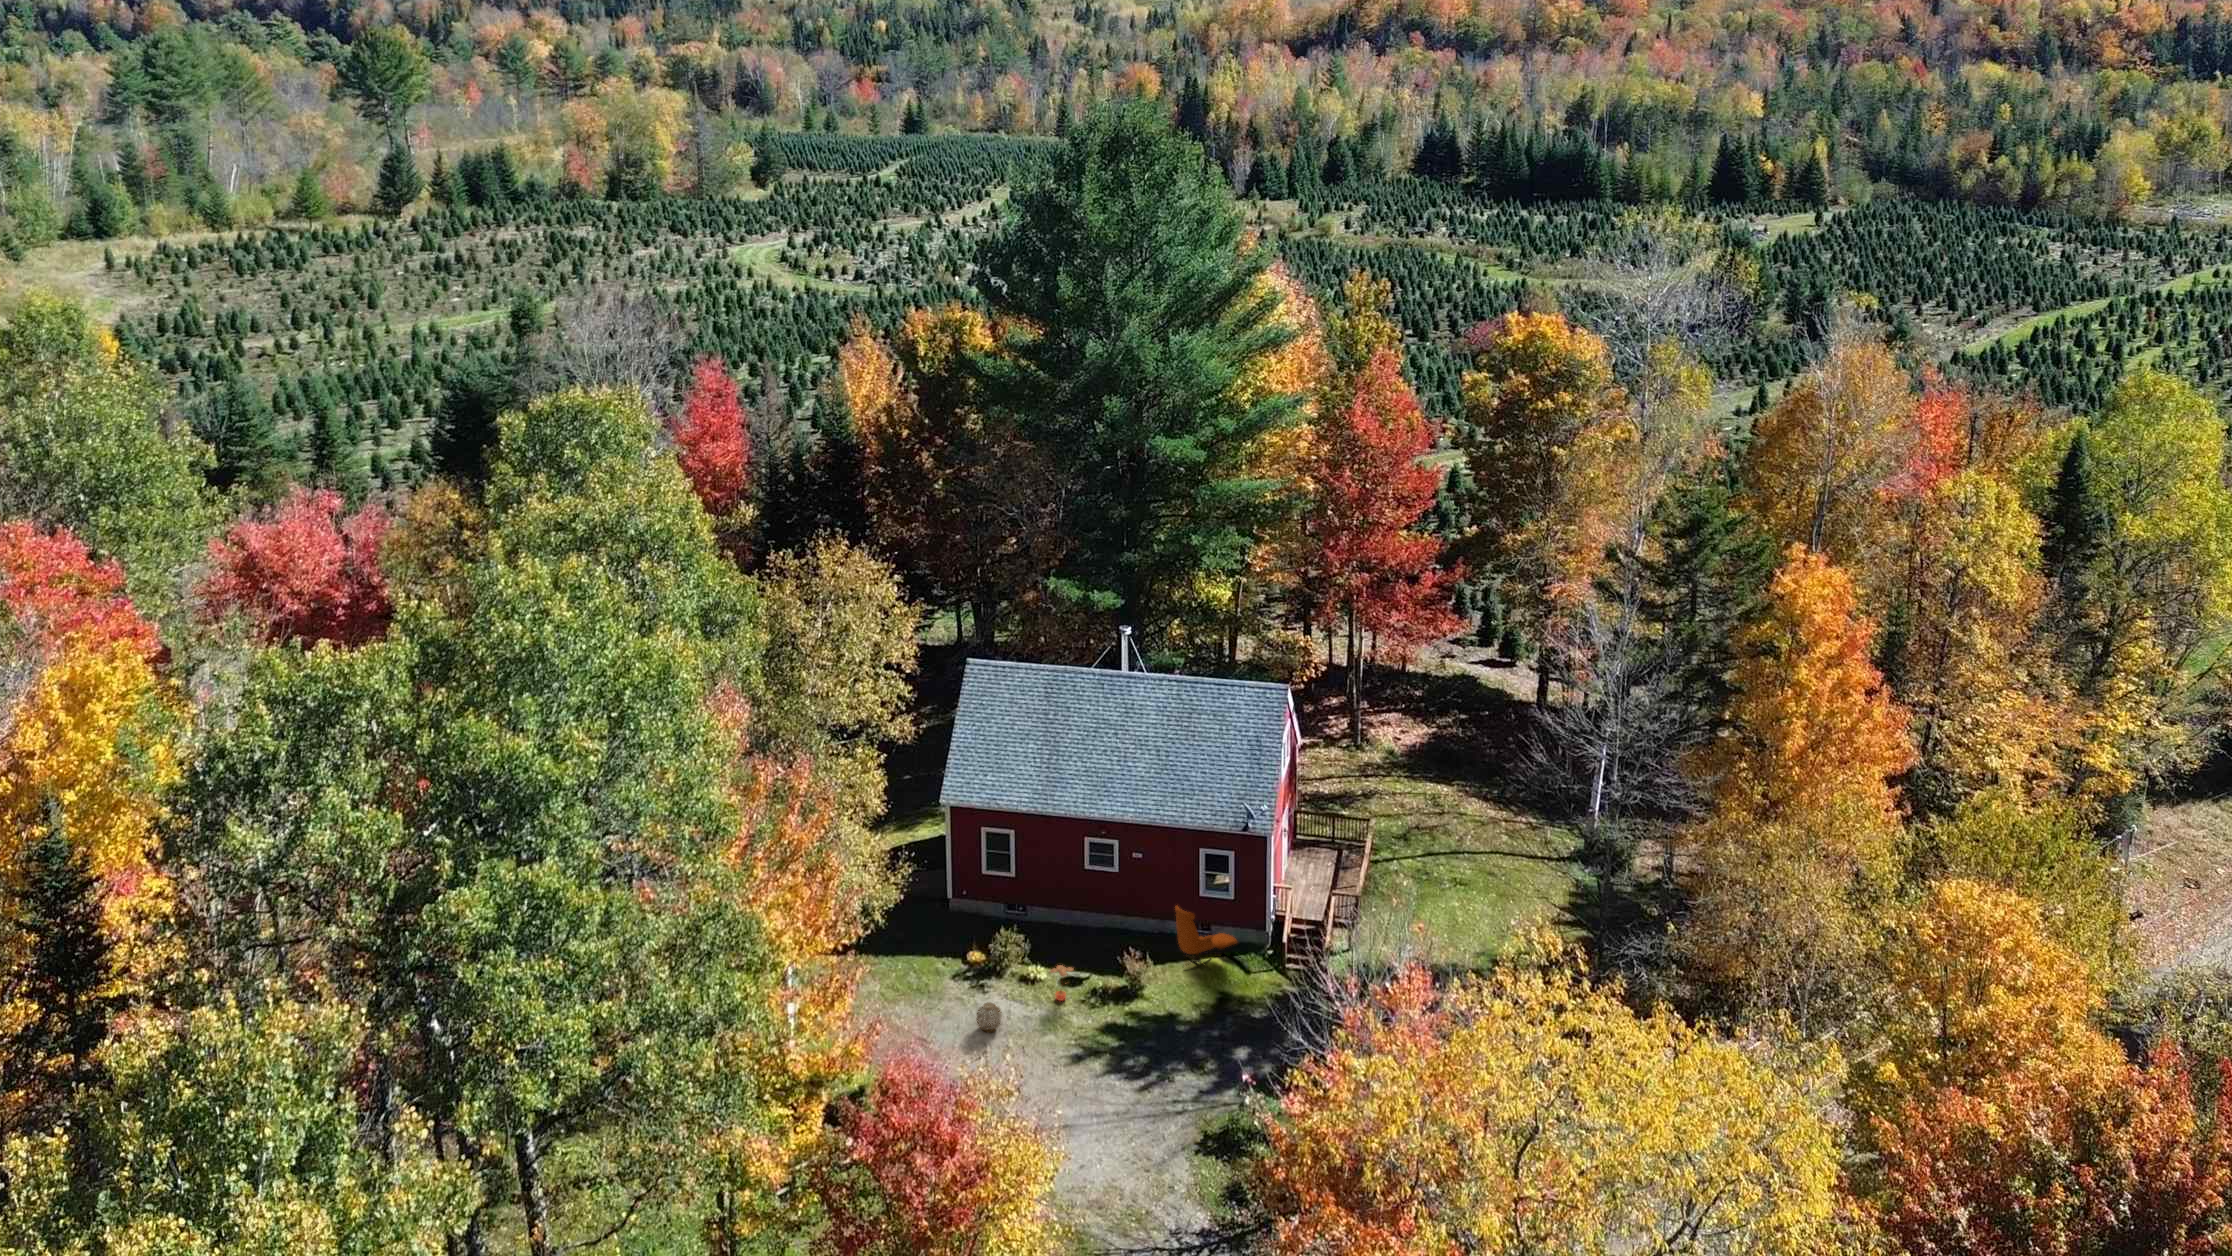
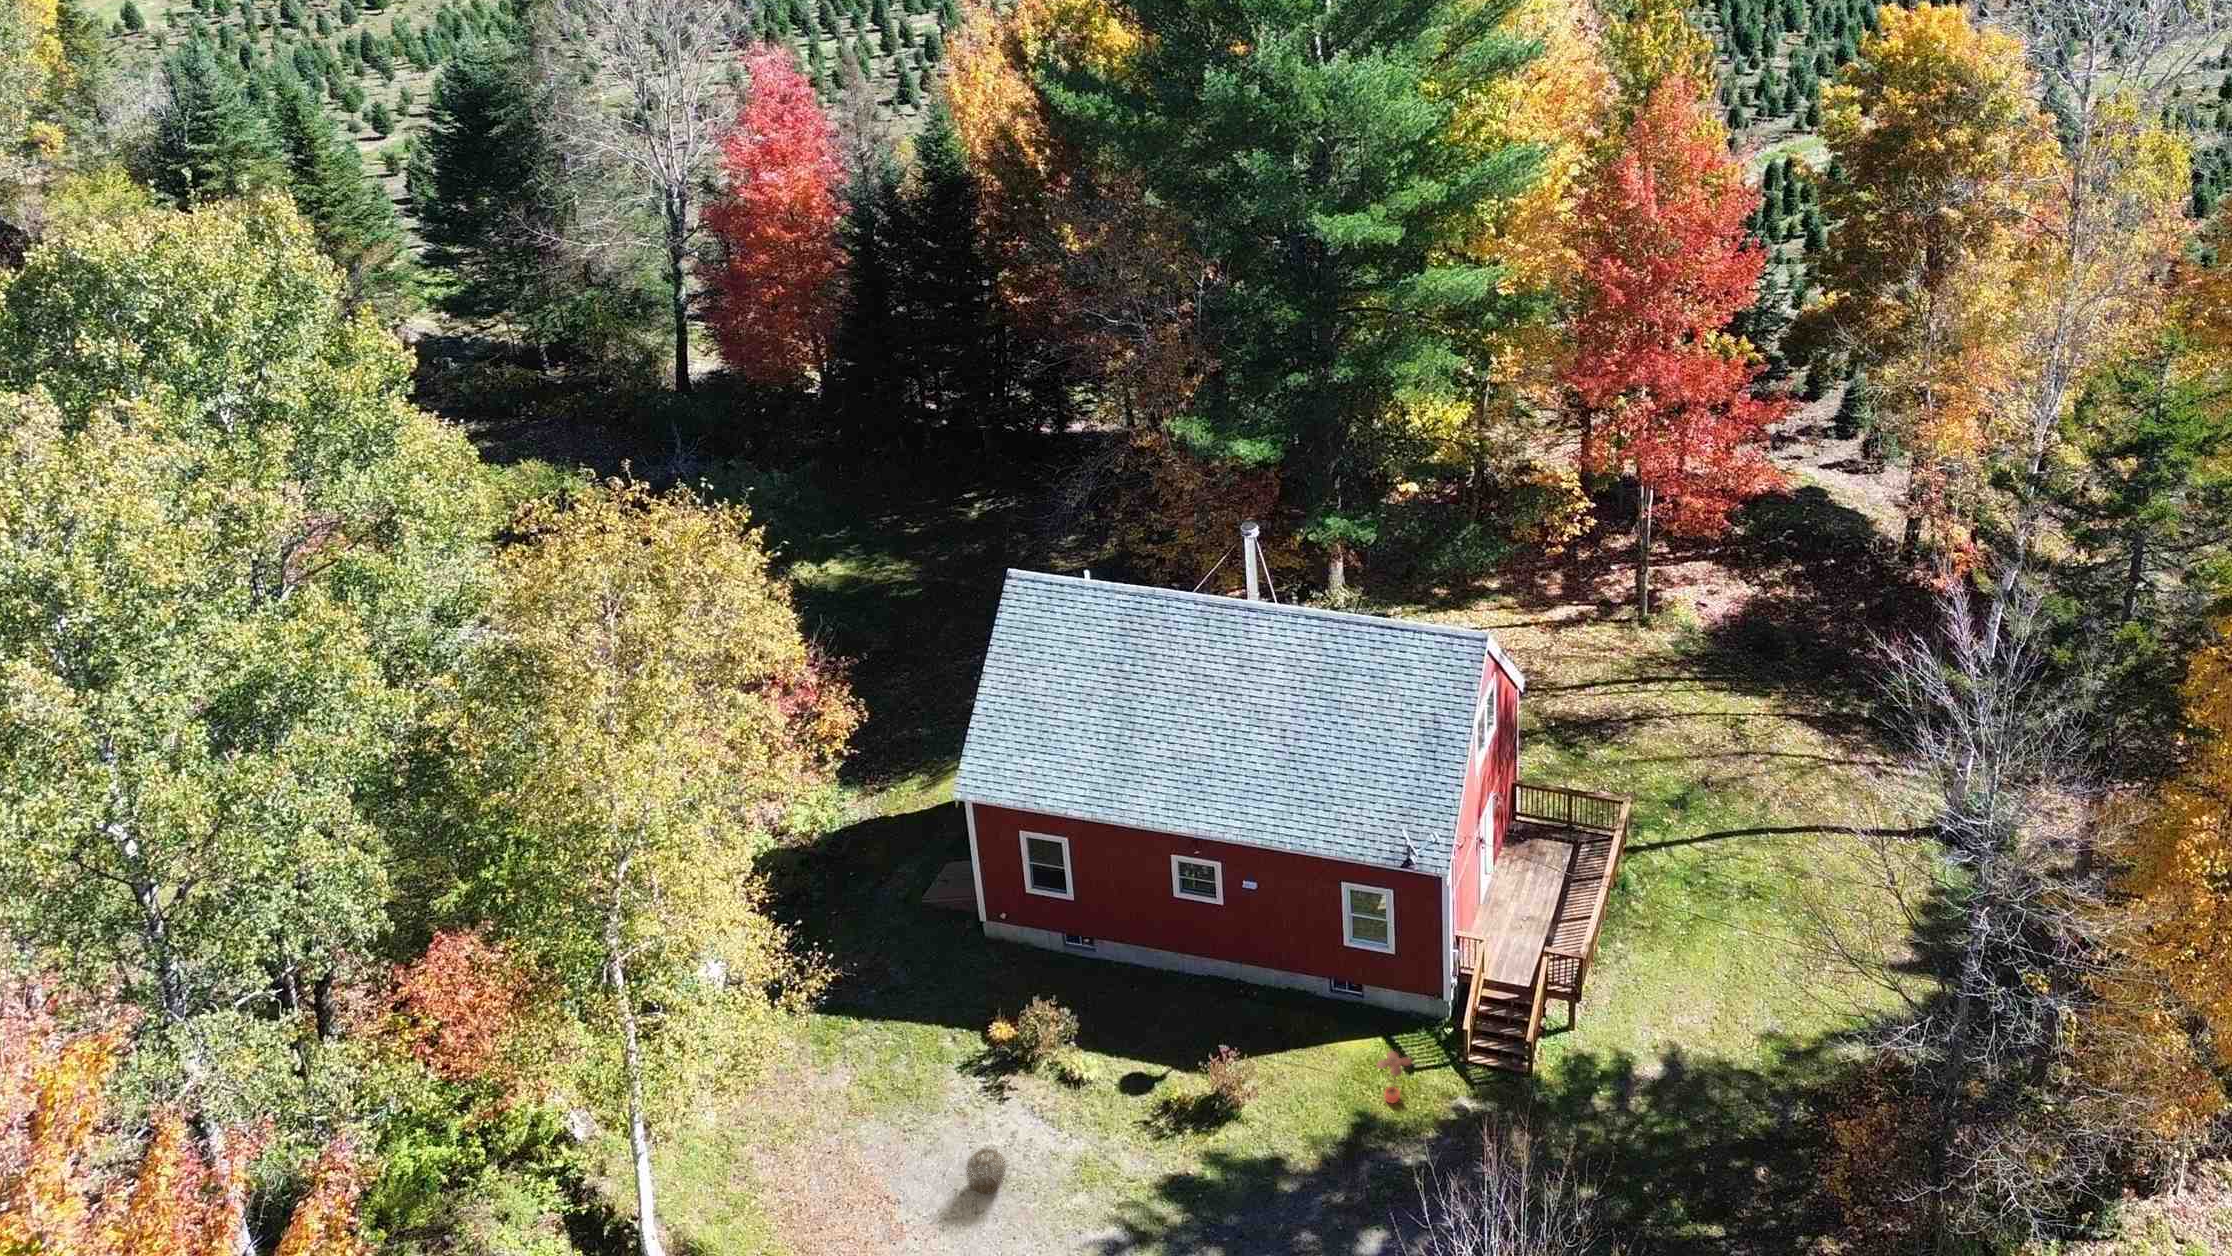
lounge chair: present [1175,906,1237,965] -> none [1300,972,1401,1063]
potted plant: present [1050,965,1073,1001] -> present [1377,1051,1412,1103]

